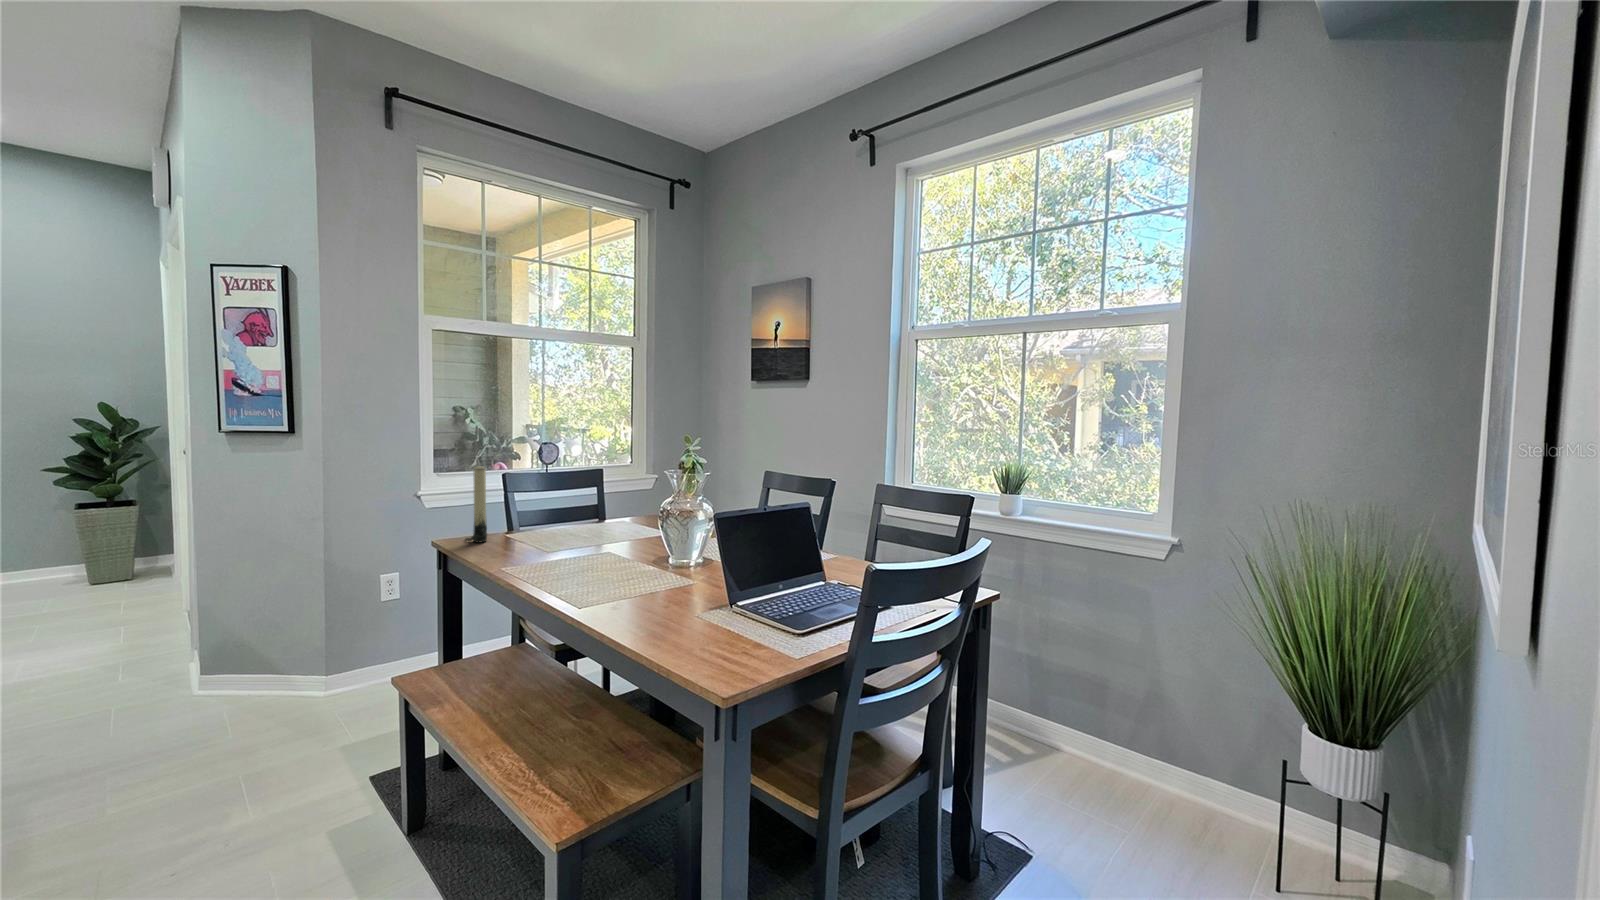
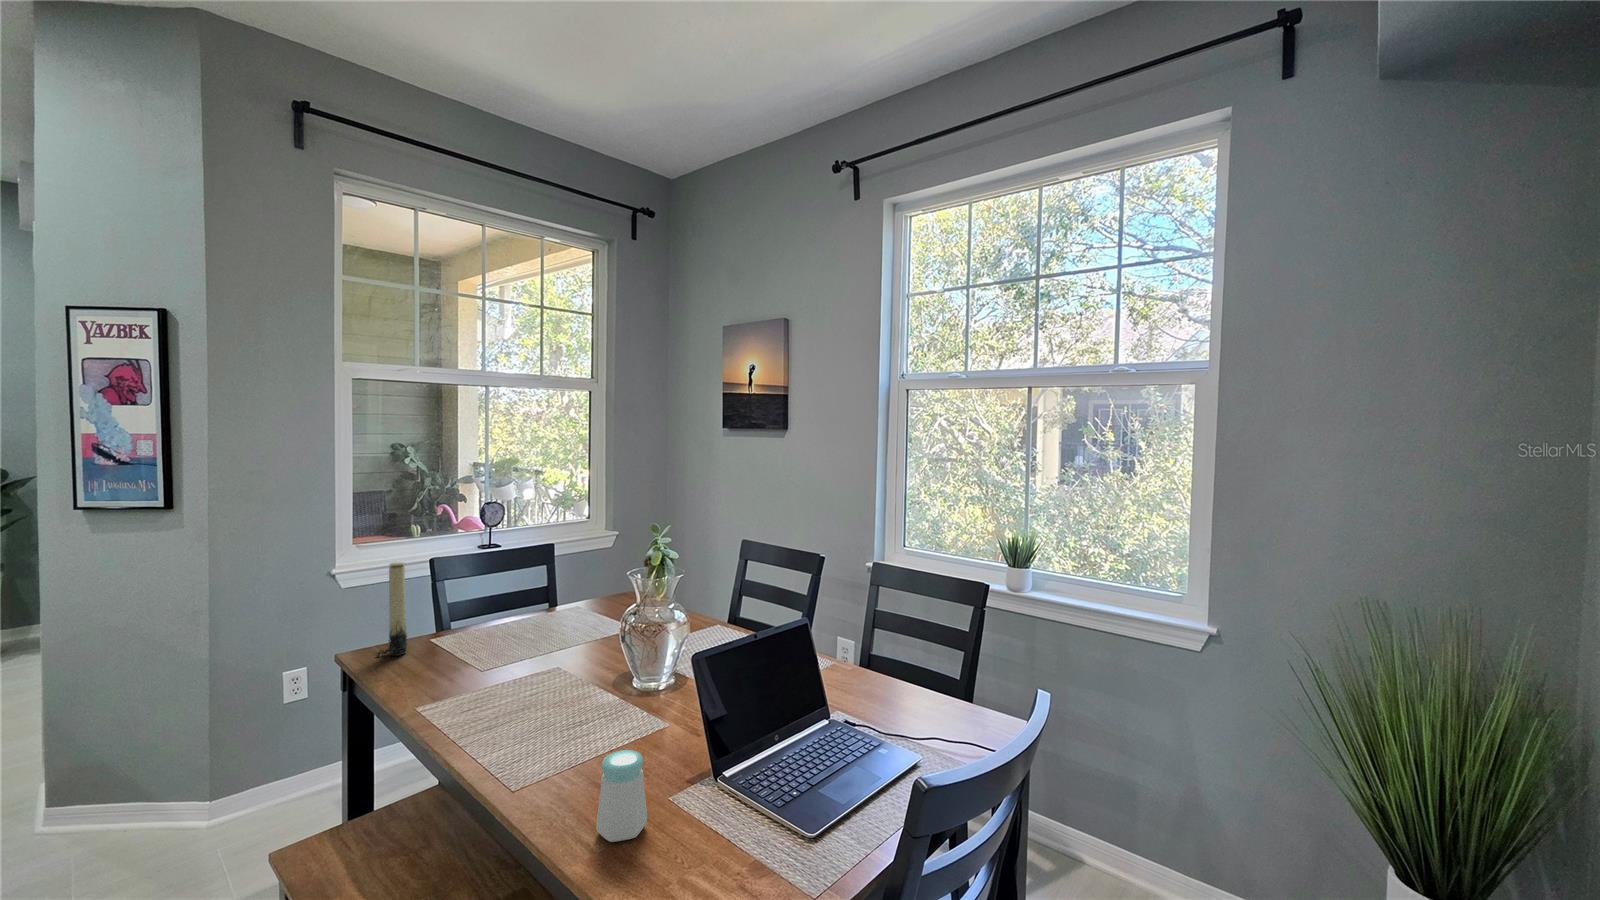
salt shaker: none [640,569,677,629] -> present [596,750,647,842]

